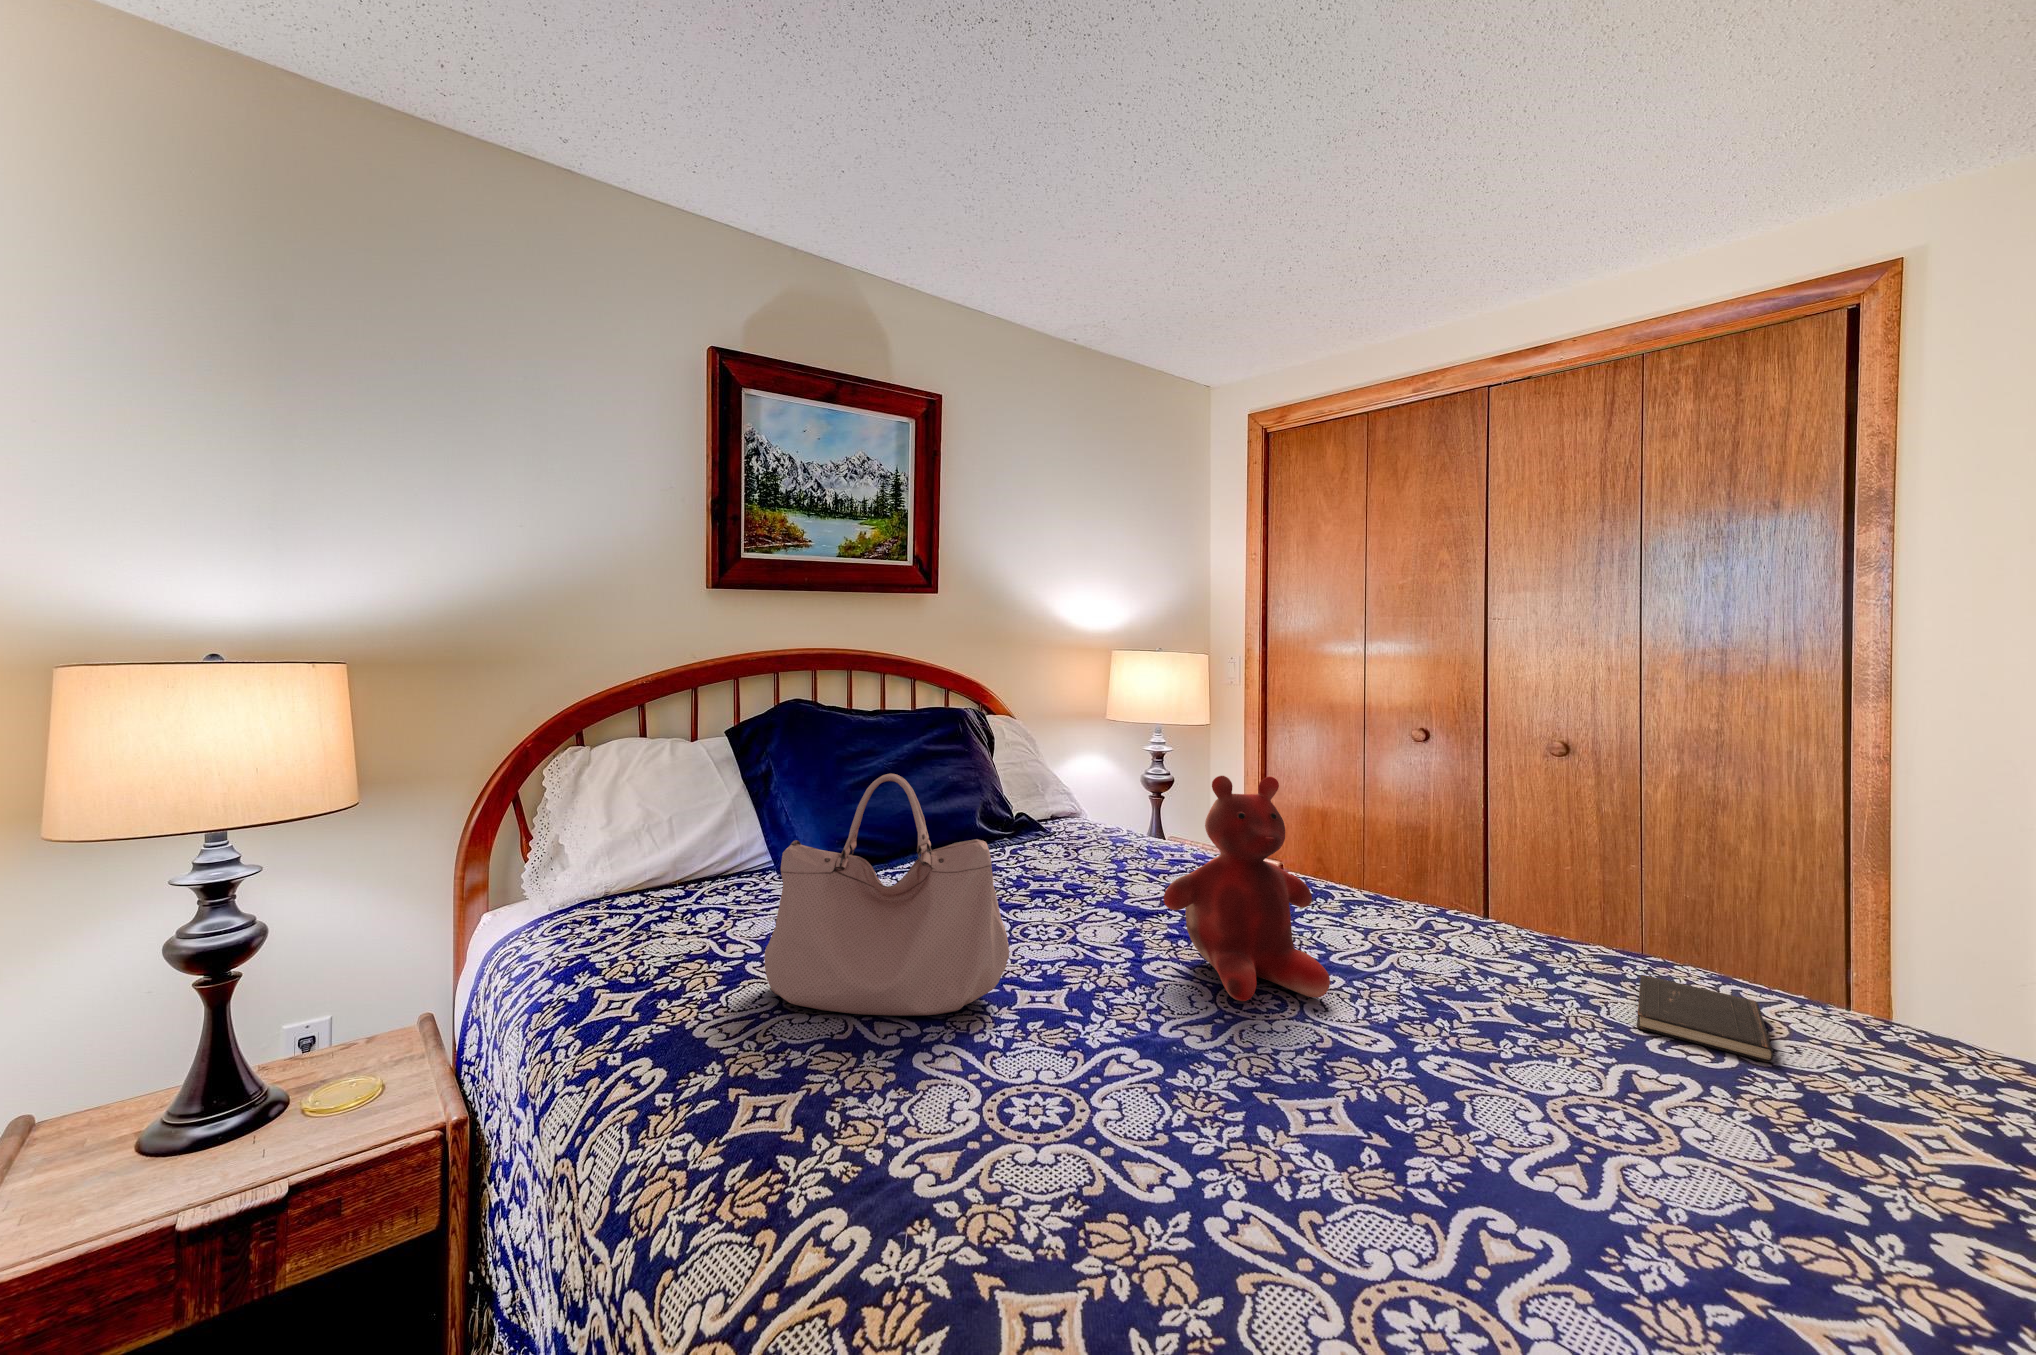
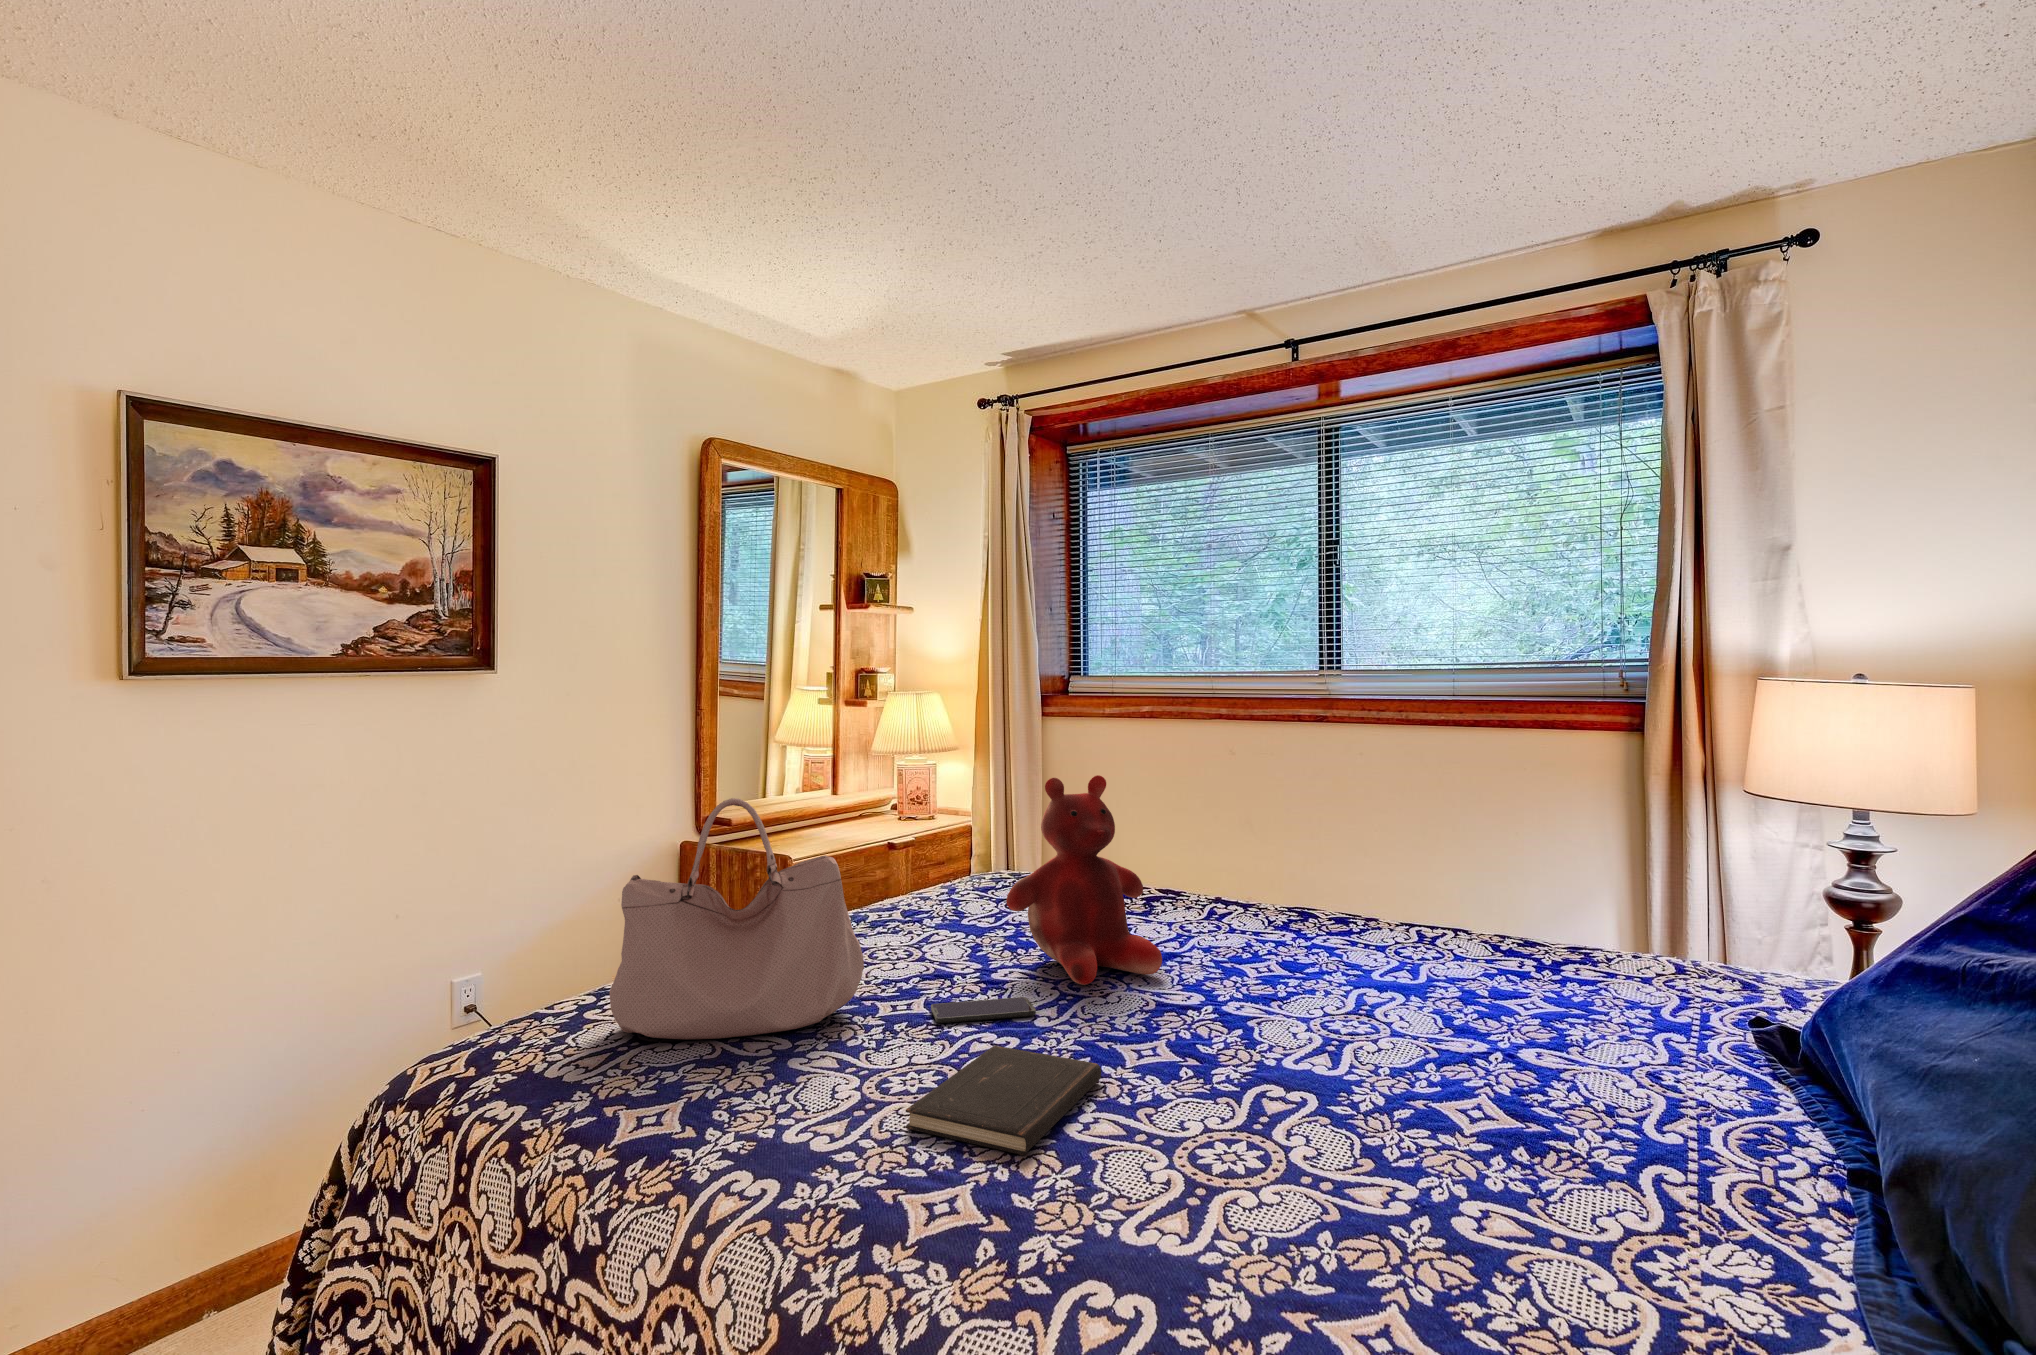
hardcover book: present [1637,975,1773,1062] -> present [906,1045,1101,1155]
smartphone: none [1074,1004,1185,1035] -> present [931,997,1036,1023]

